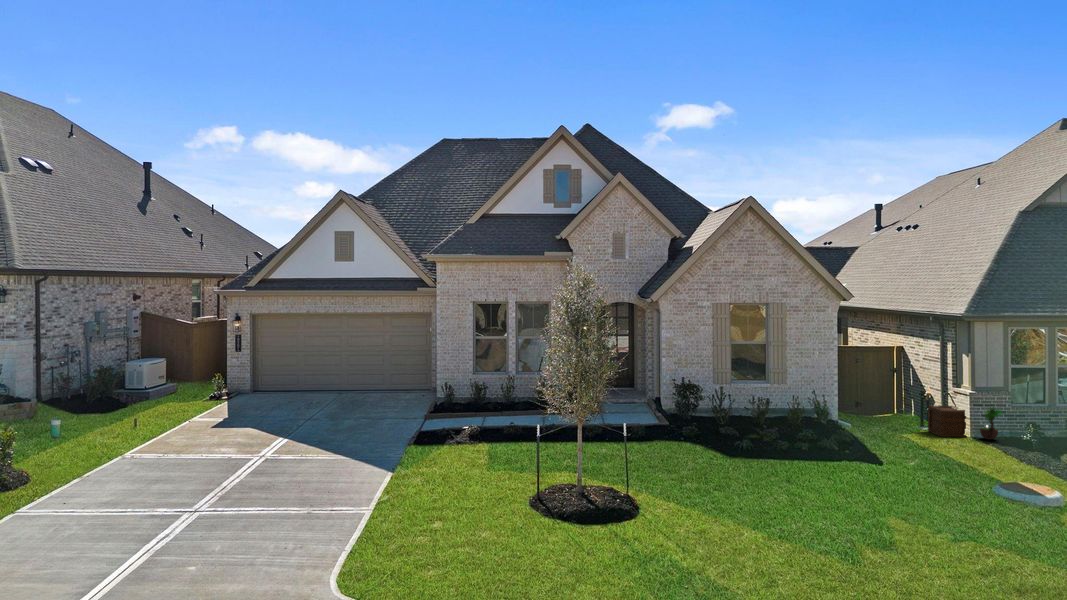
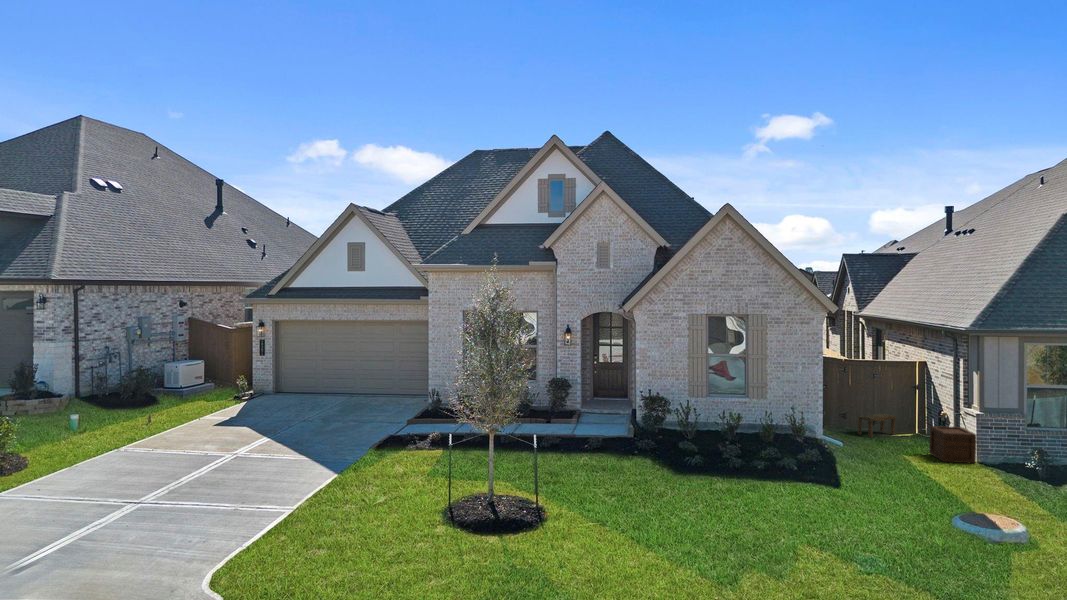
bench: none [861,398,896,421] -> present [858,413,896,438]
potted tree: present [980,407,1001,439] -> none [990,428,1018,468]

